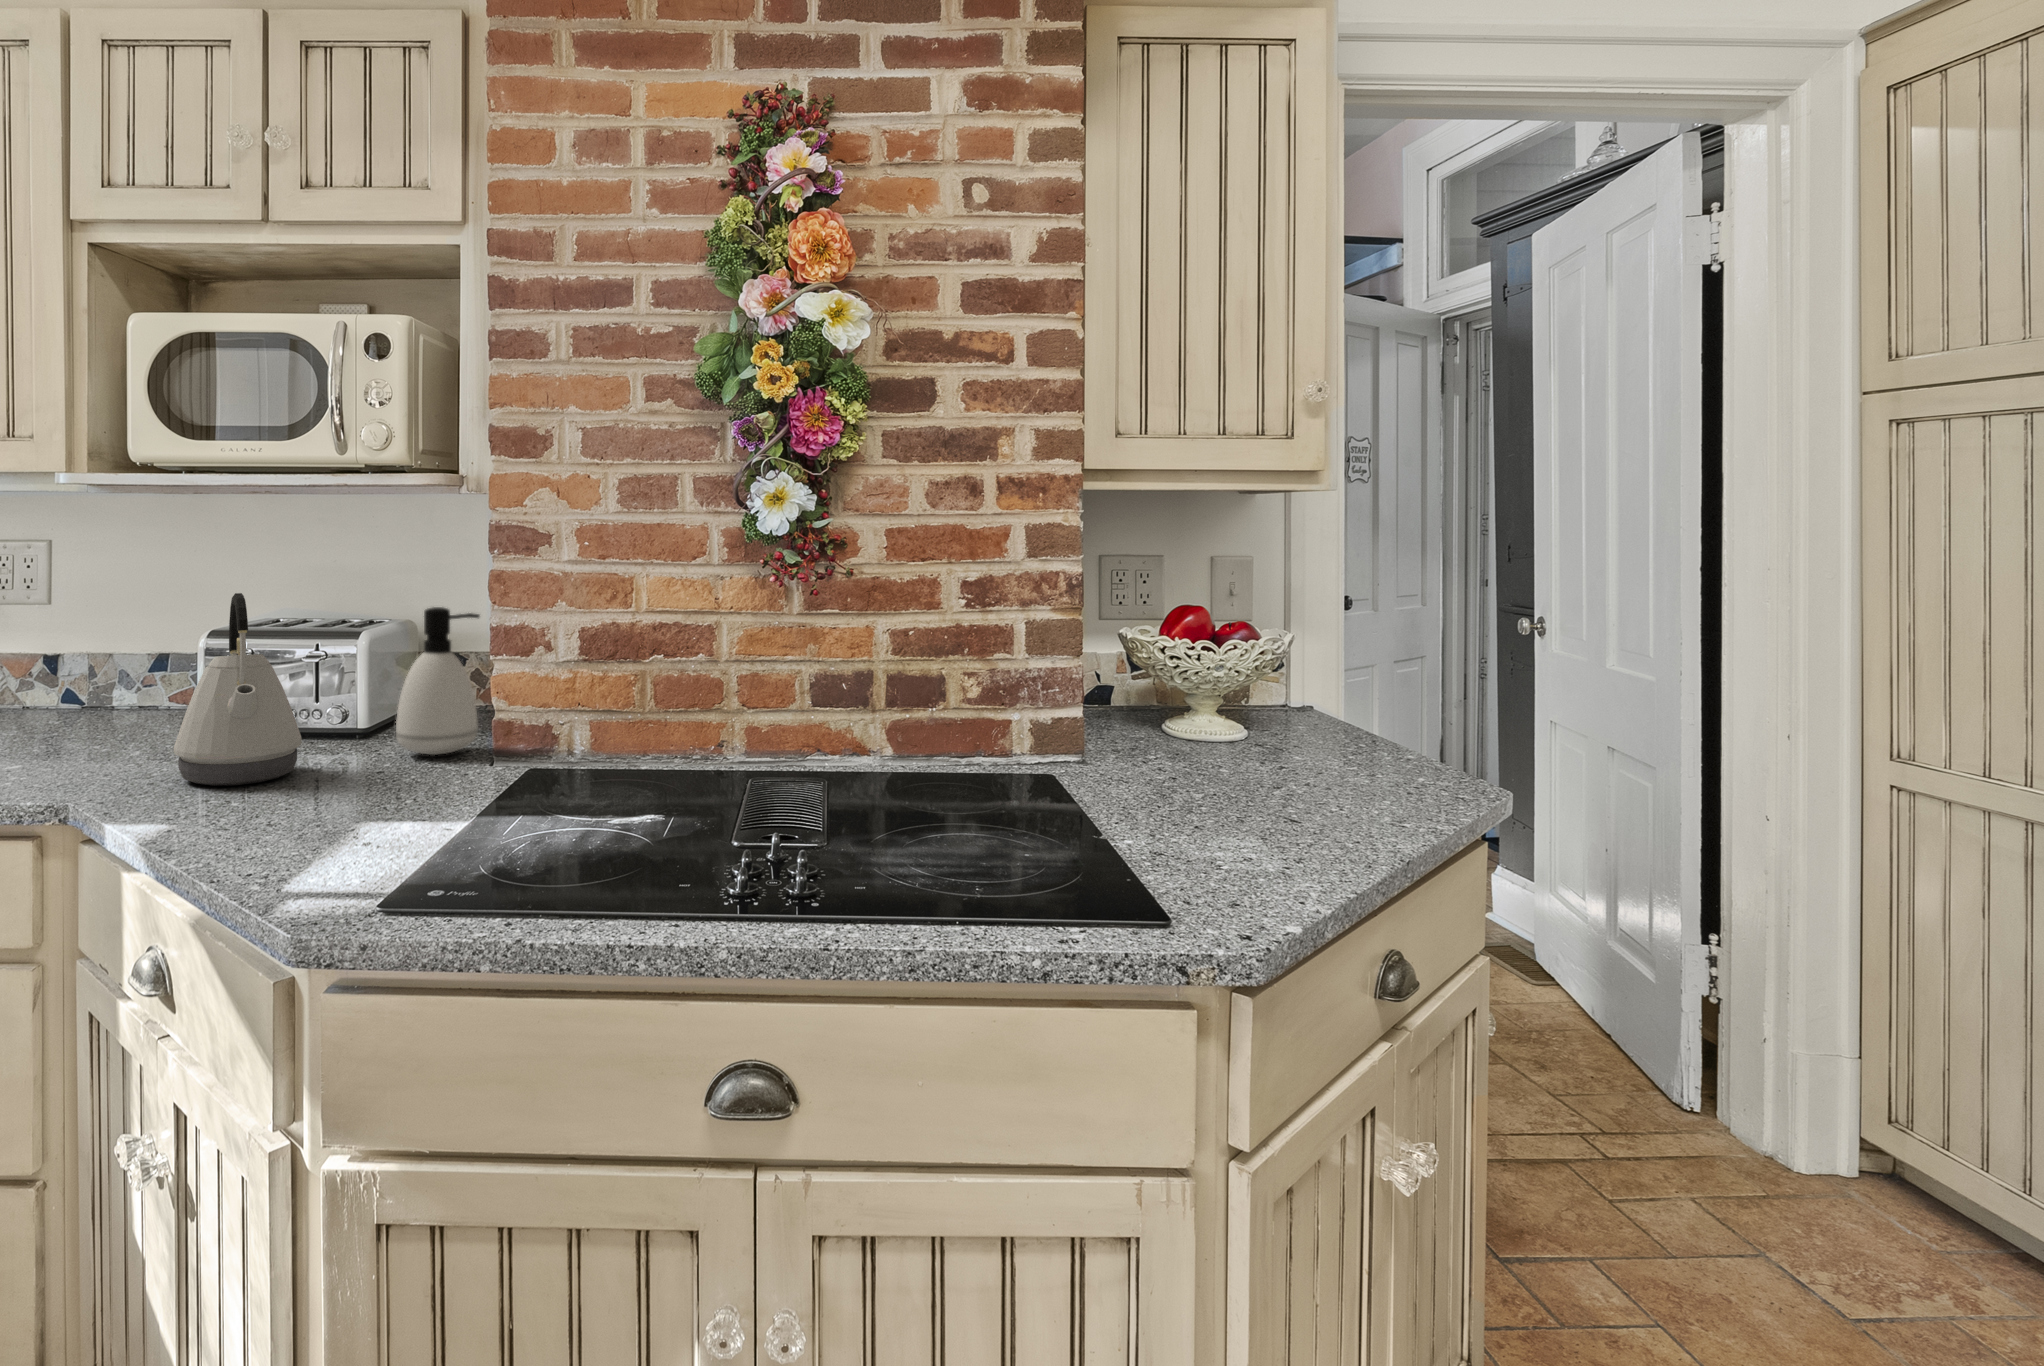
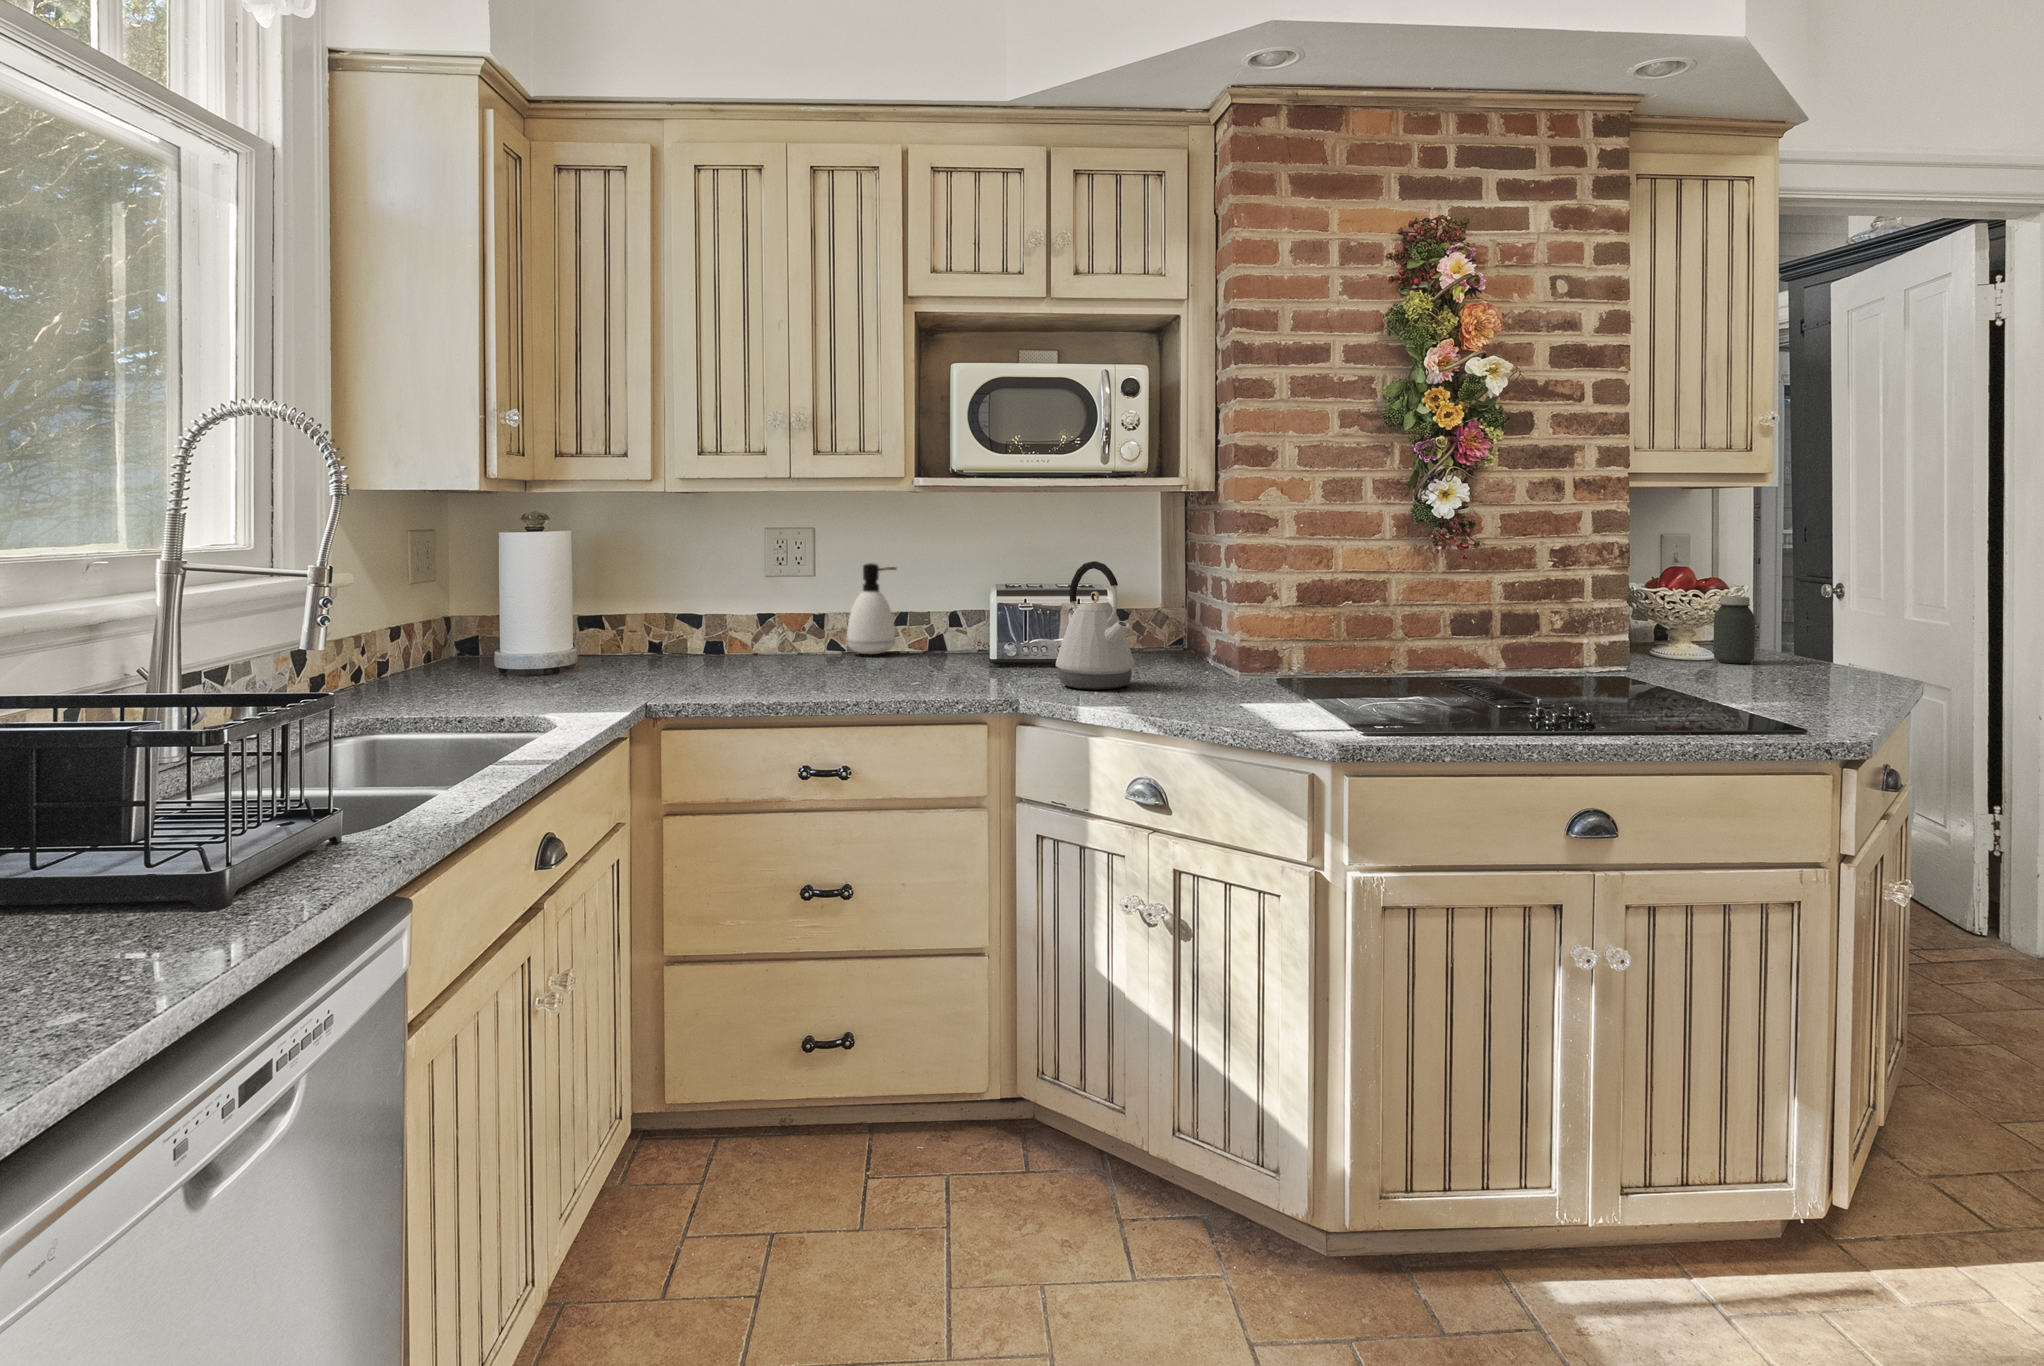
soap dispenser: present [396,607,479,755] -> present [847,563,896,654]
jar: none [1246,649,1301,748] -> present [1714,596,1755,664]

